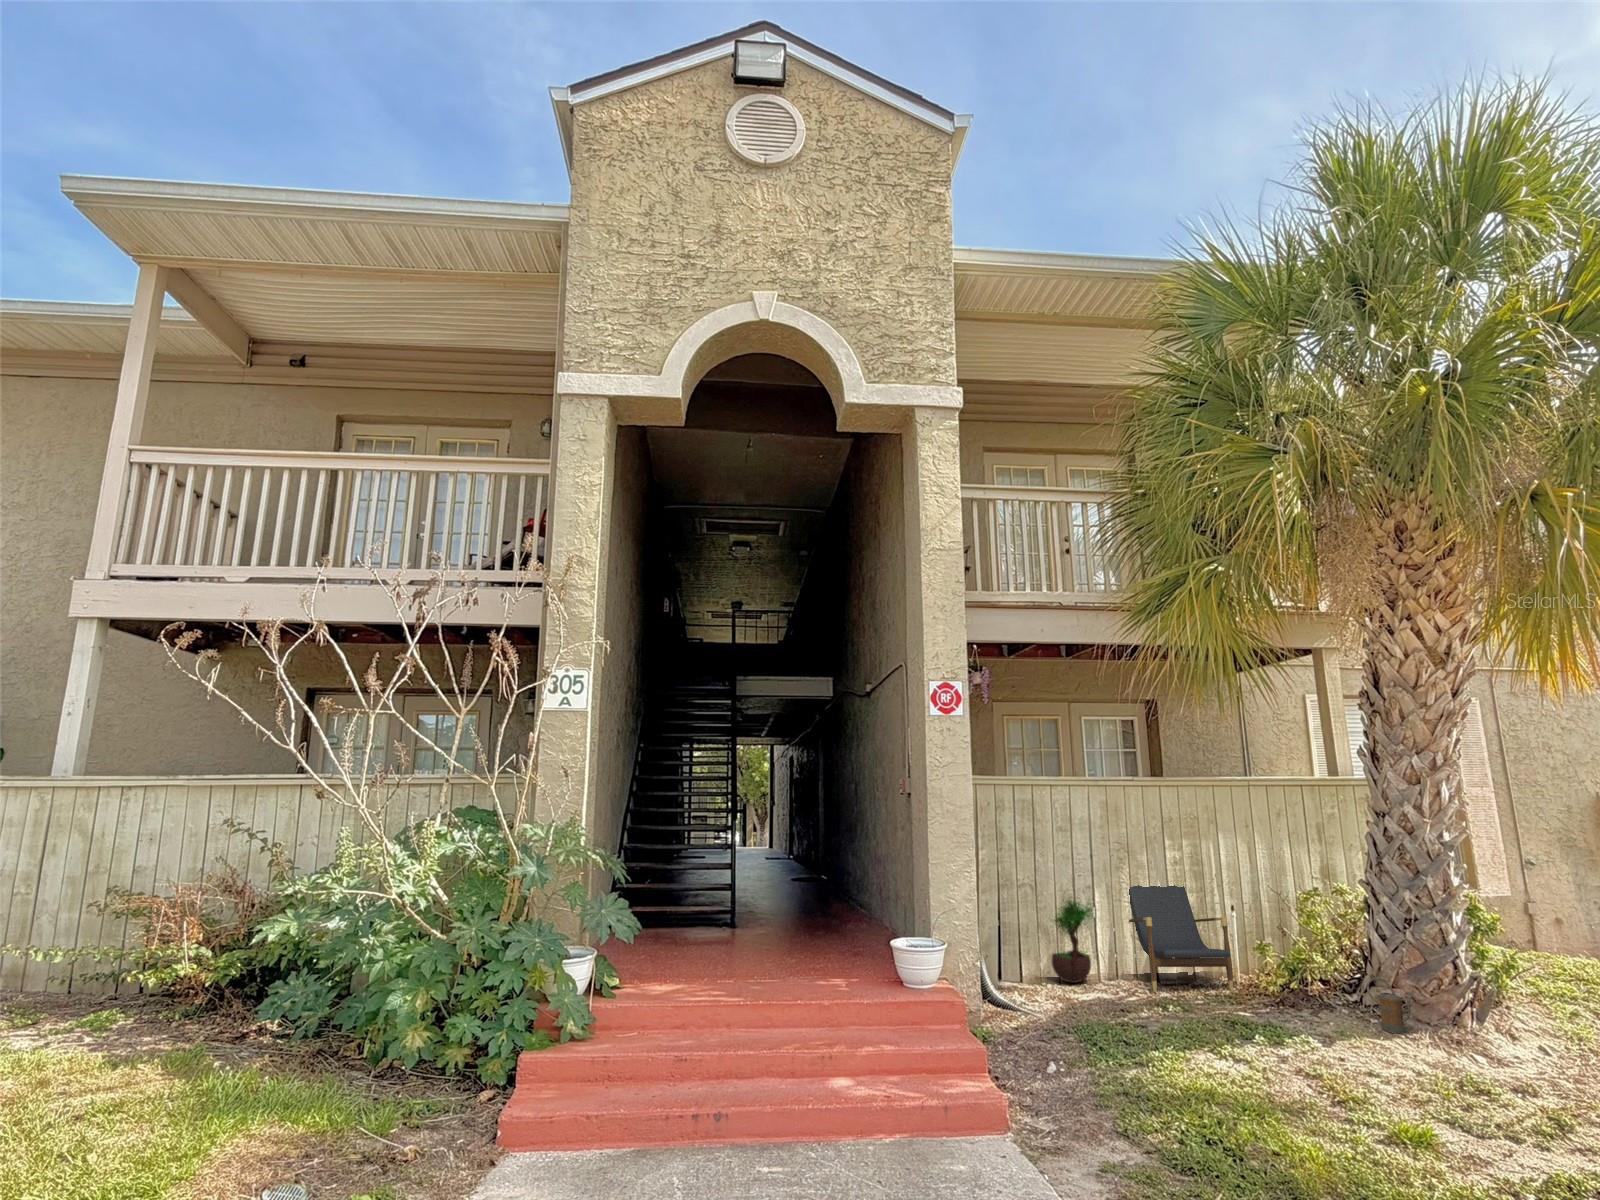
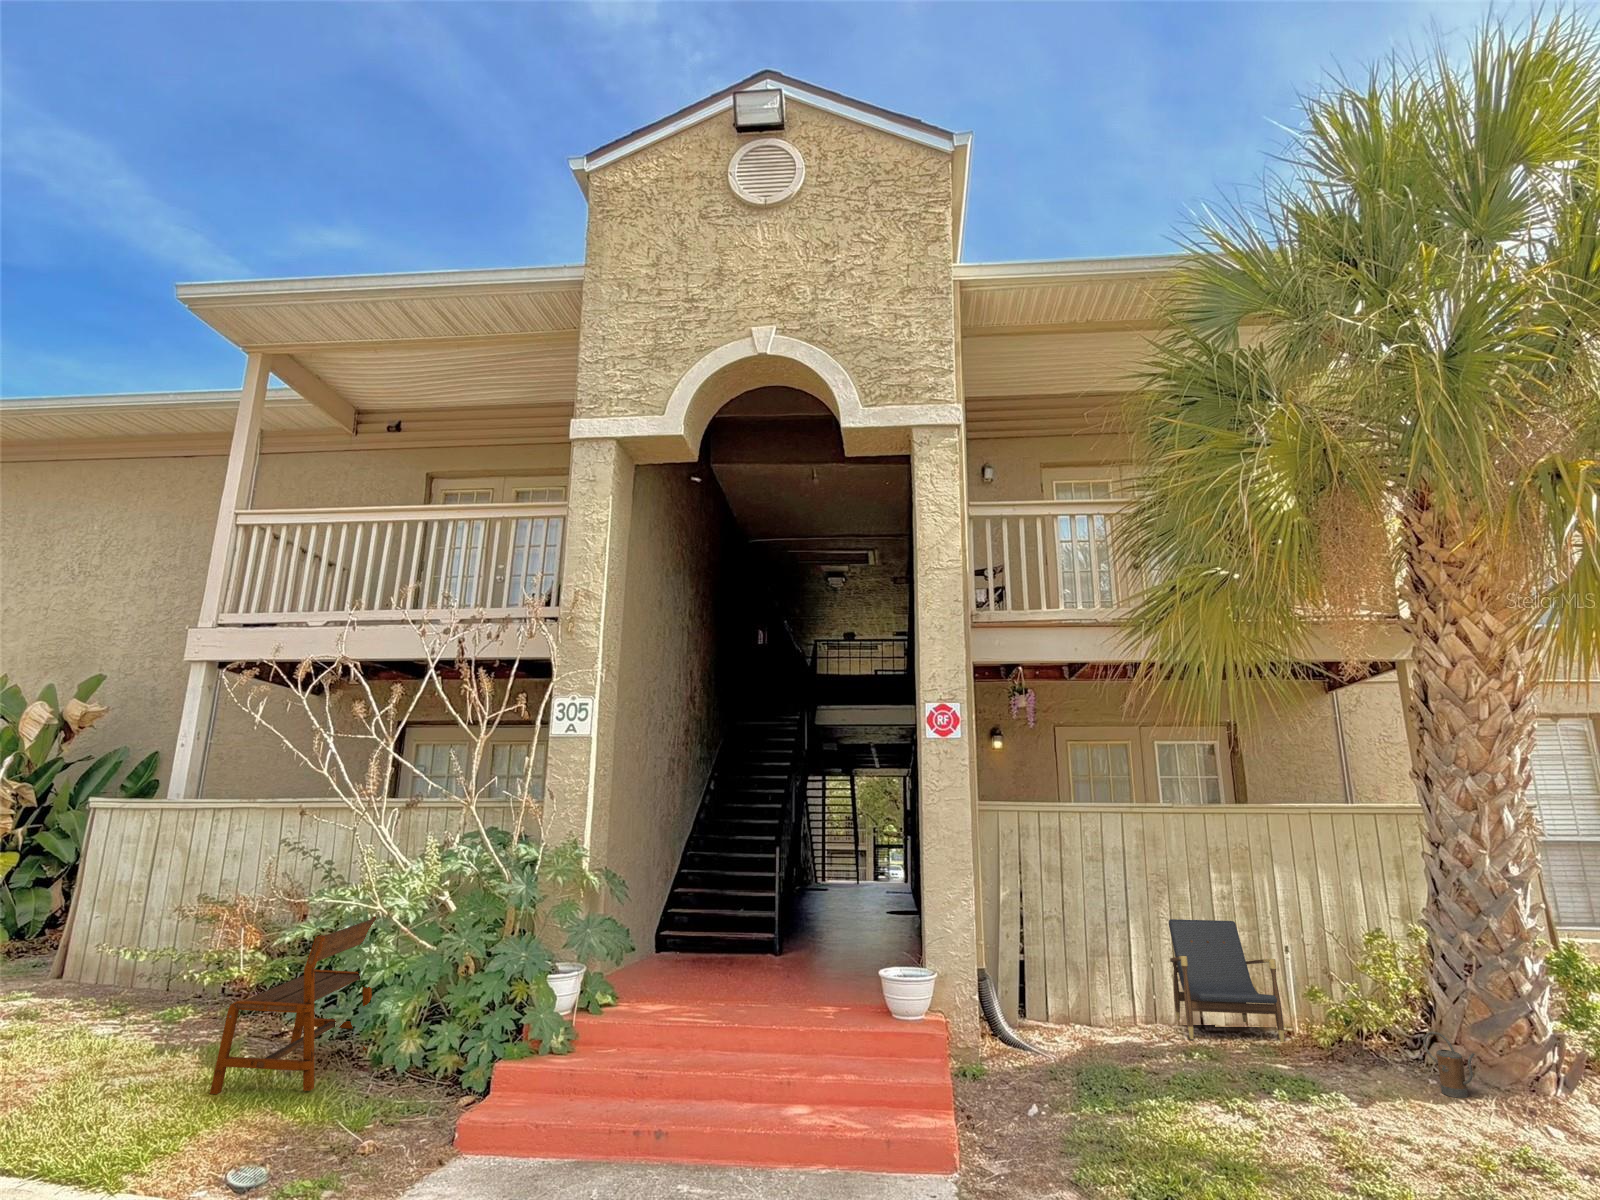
potted tree: present [1052,897,1094,983] -> none [1073,925,1130,1025]
bench: none [199,904,363,1107] -> present [210,916,376,1094]

